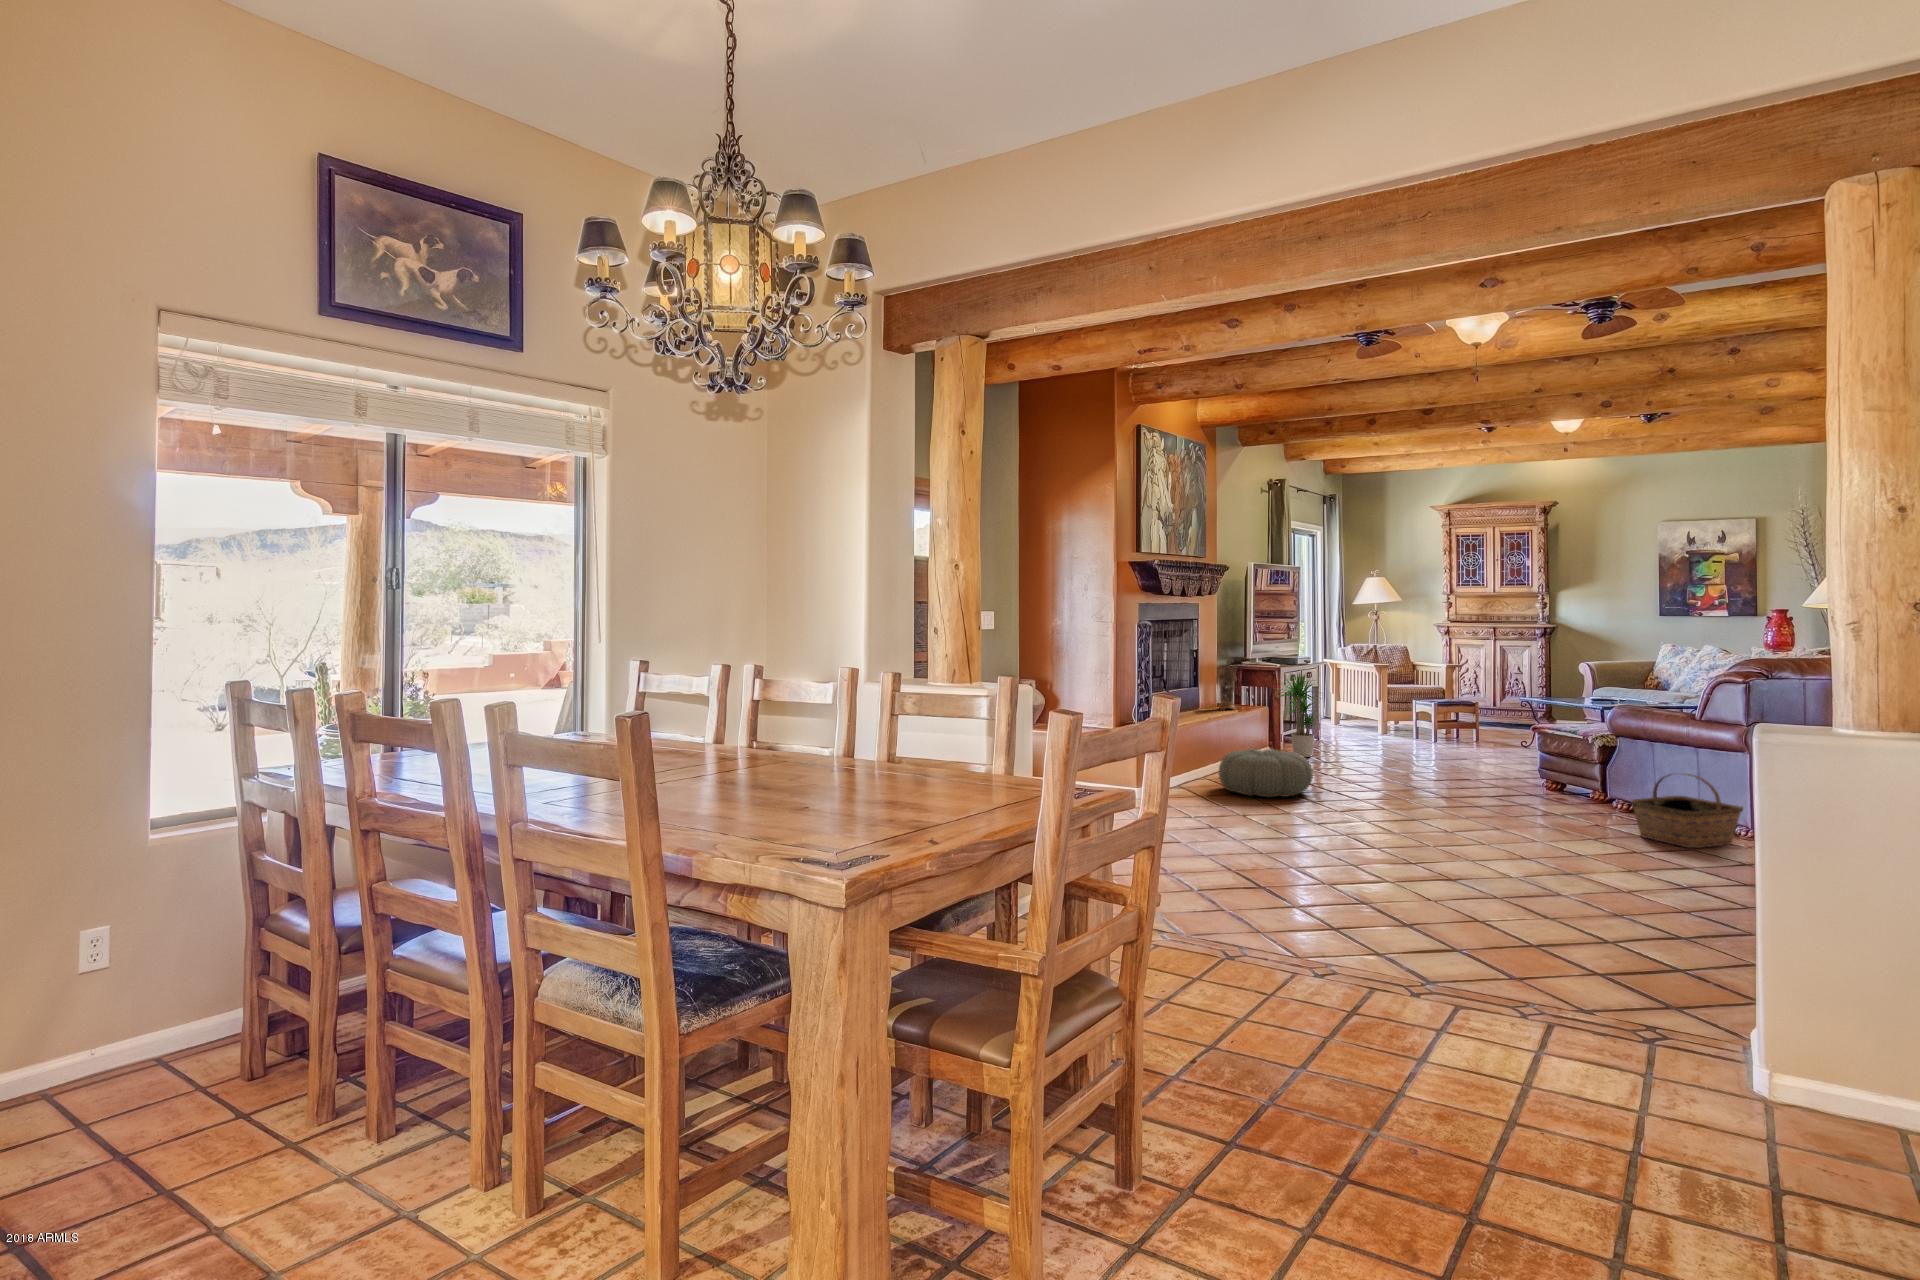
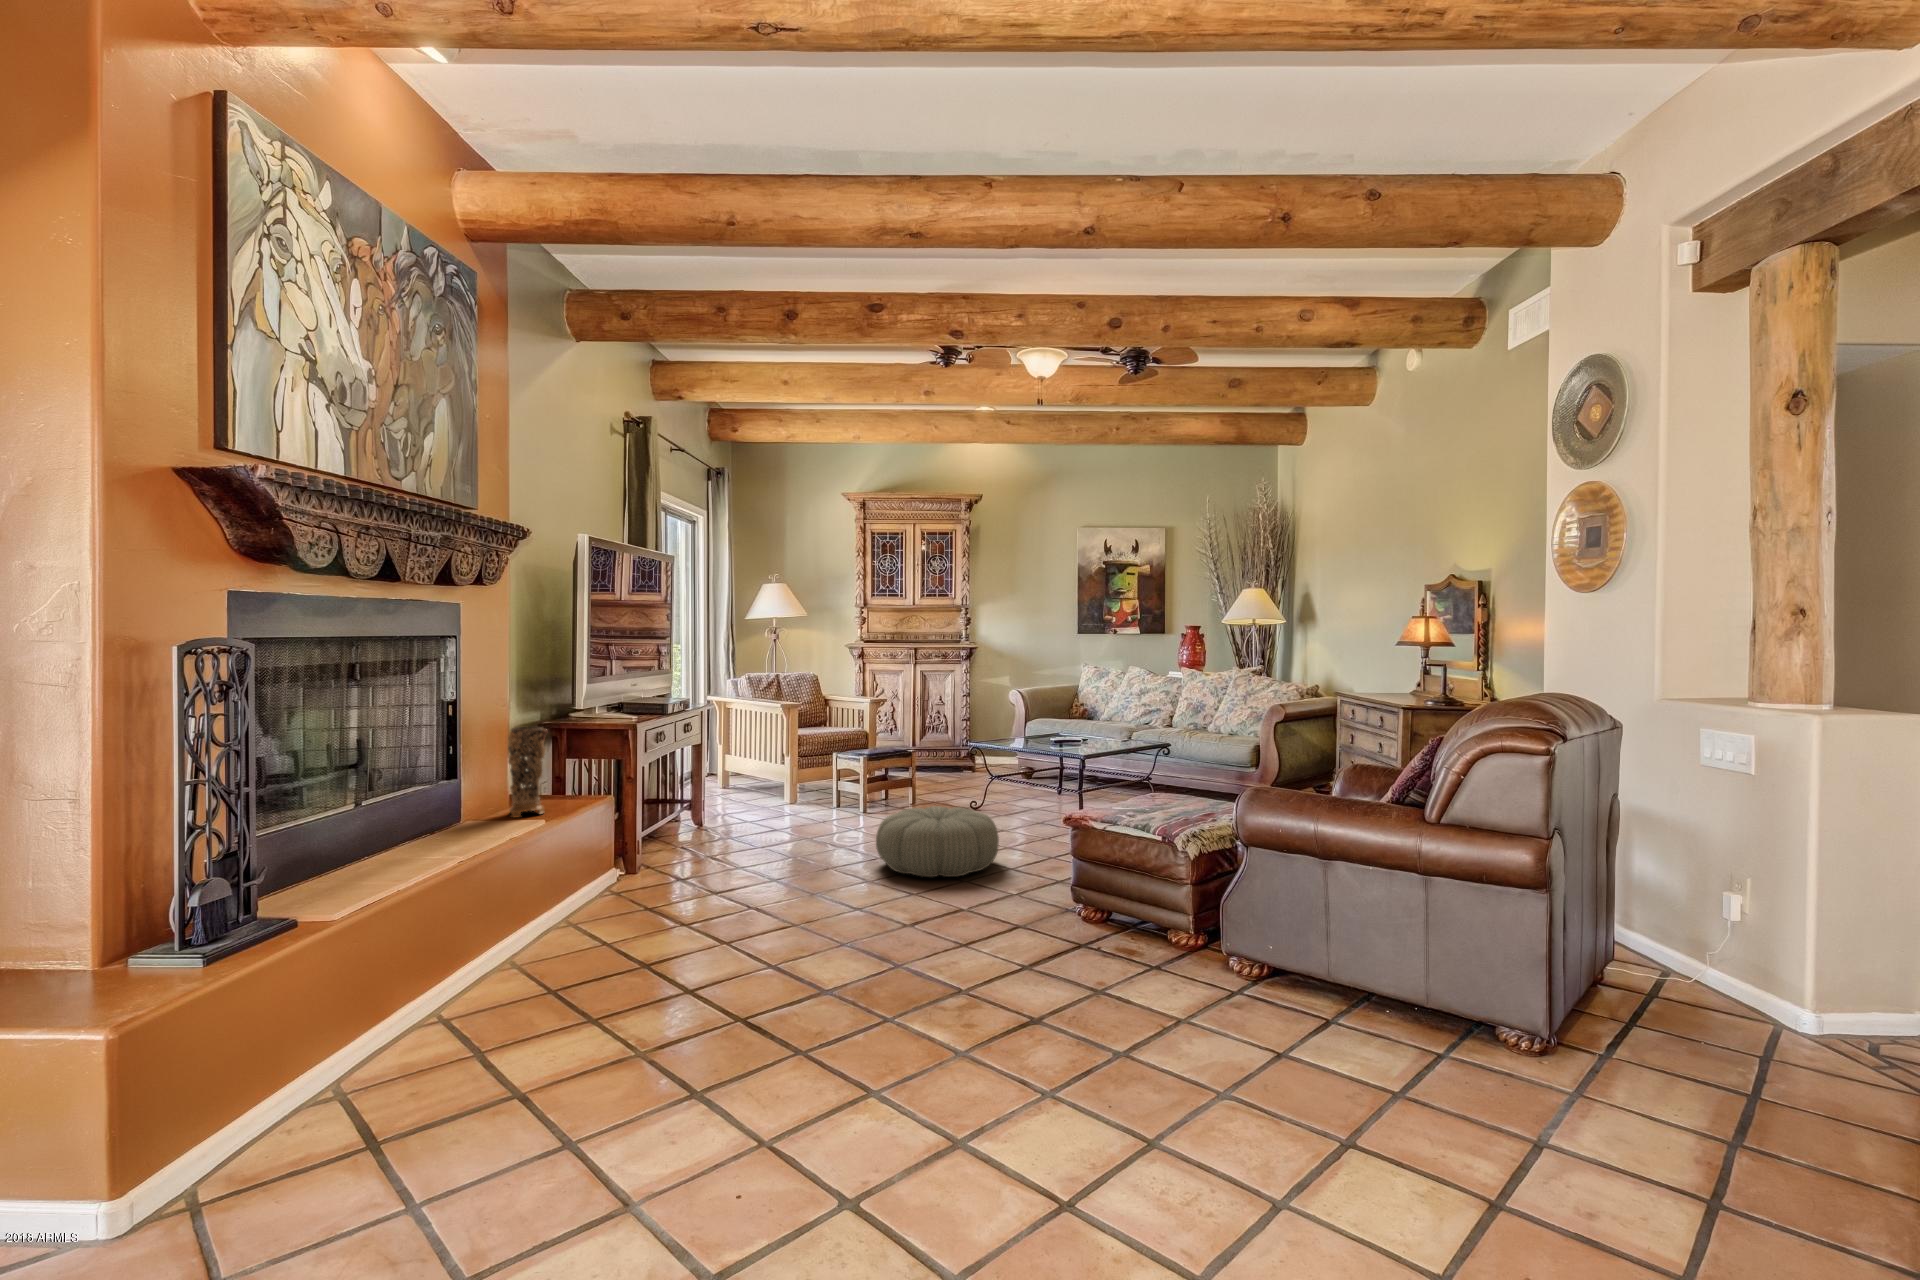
potted plant: present [1277,673,1321,757] -> none [619,727,715,881]
pouf: present [1219,749,1313,797] -> present [876,806,999,877]
basket: present [1631,774,1743,848] -> none [1325,936,1492,1107]

